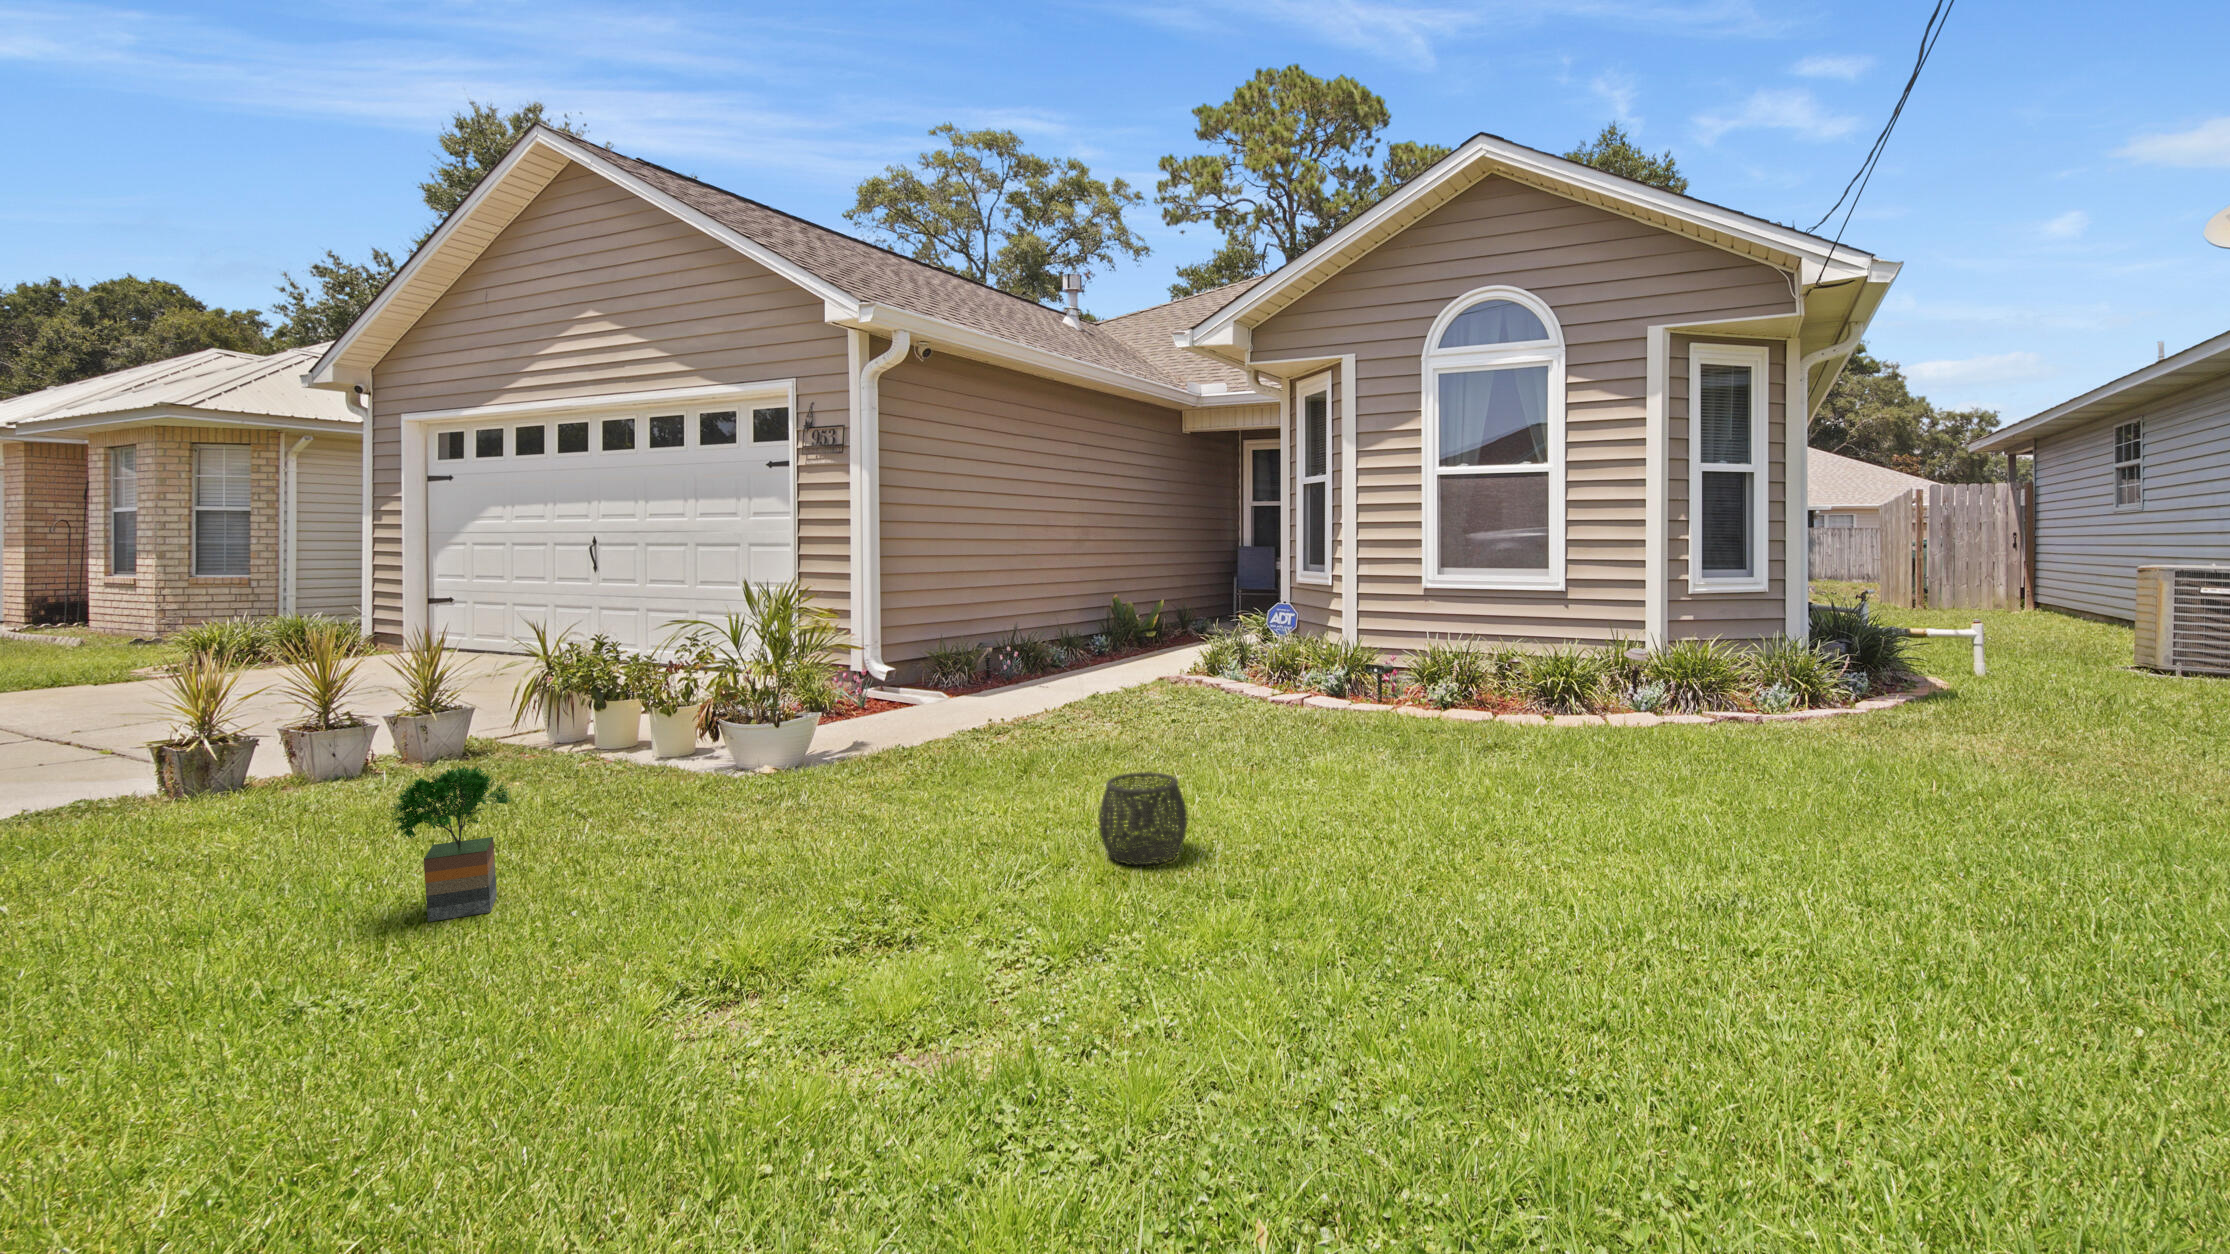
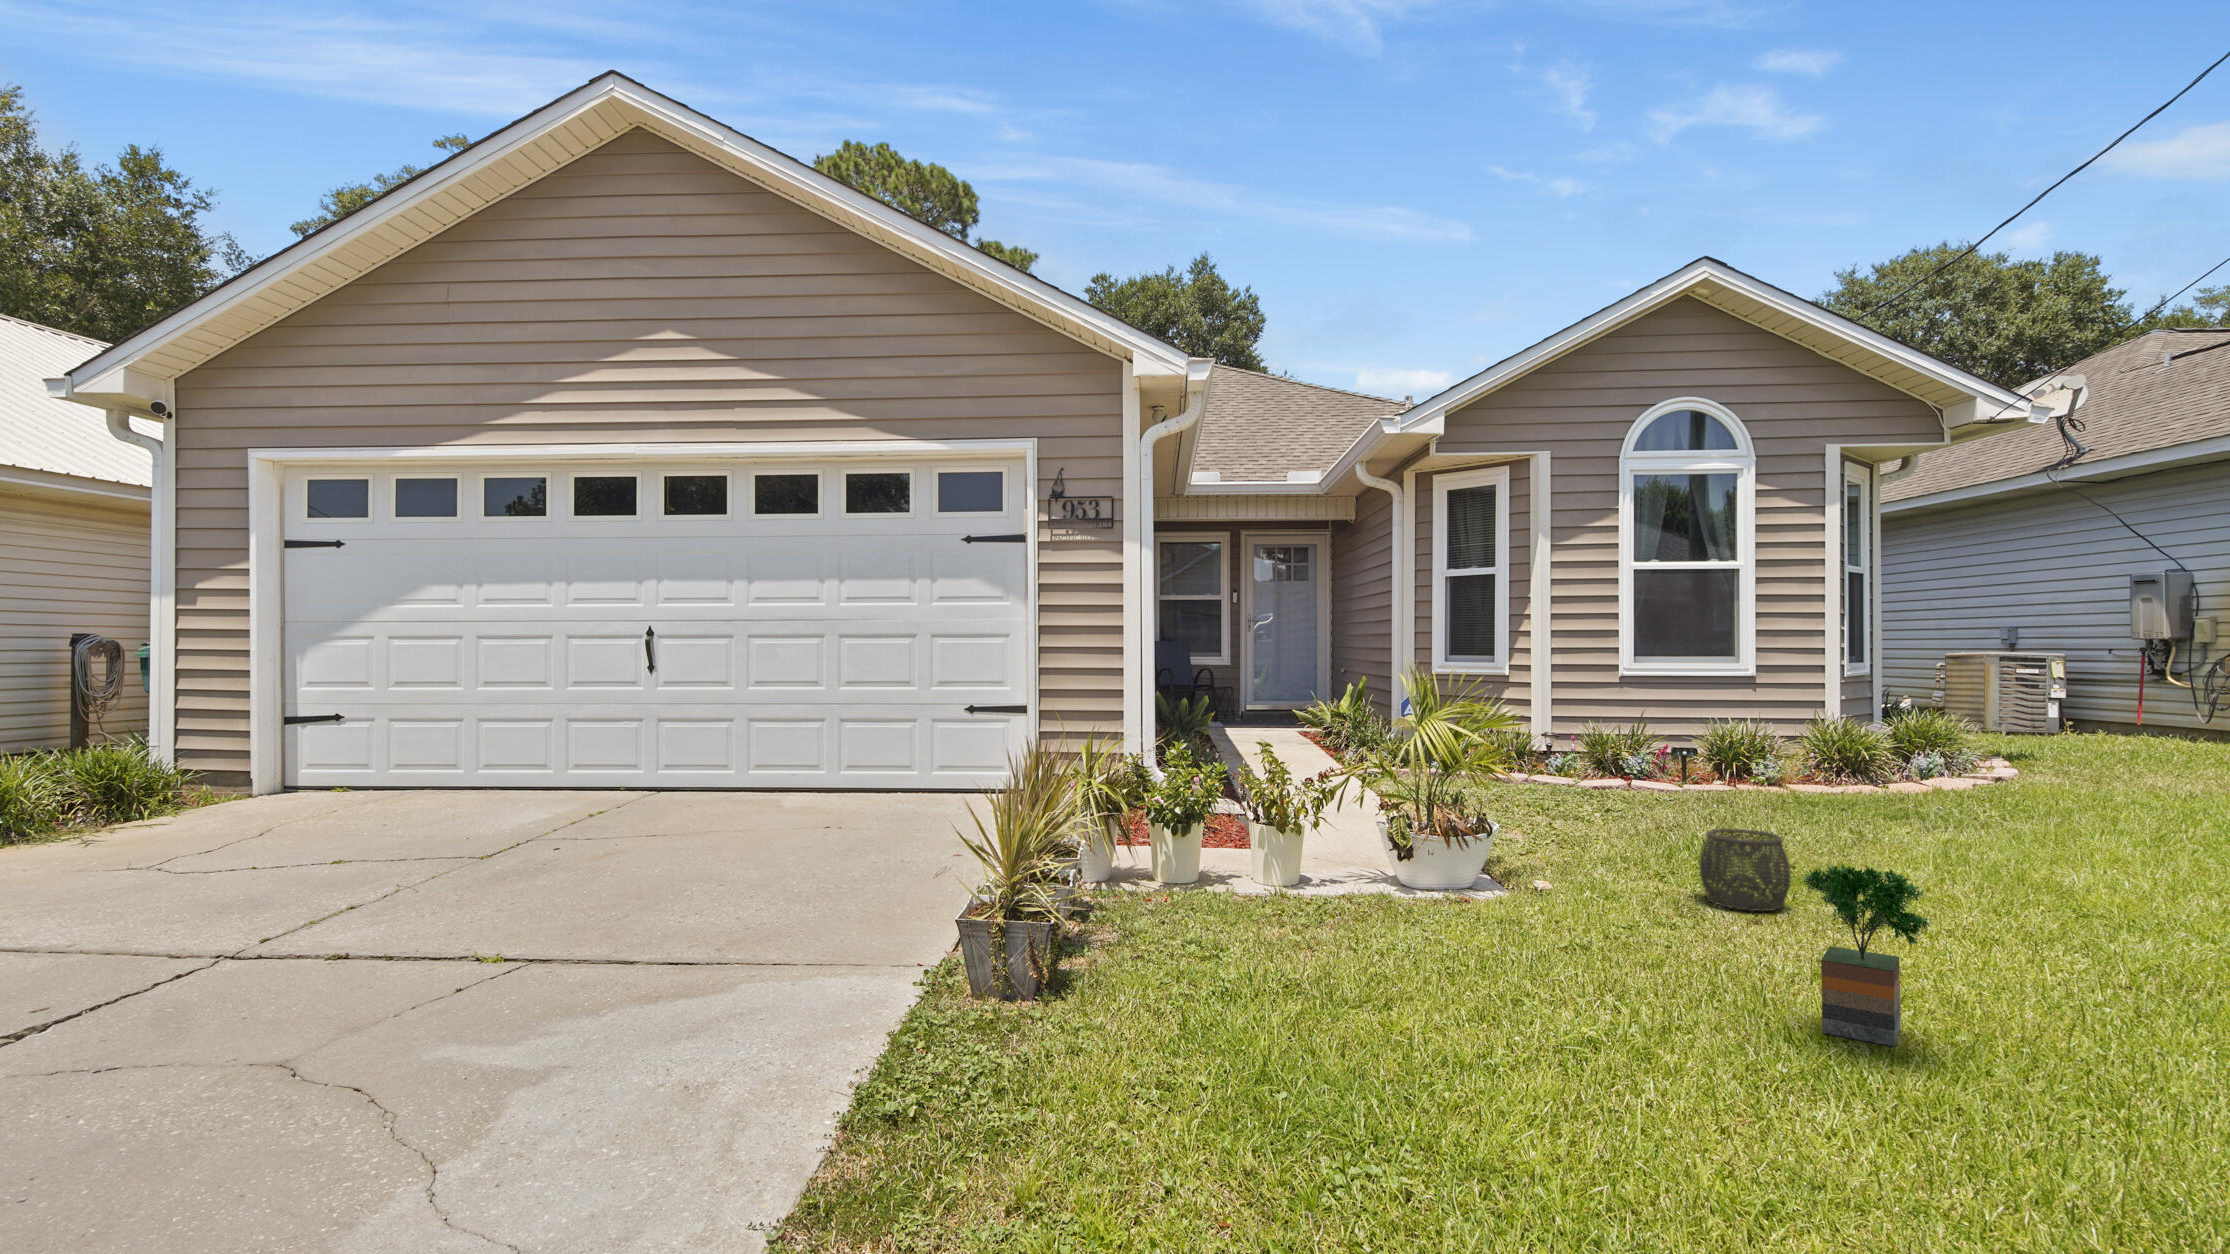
woven basket: present [1099,772,1187,865] -> present [1699,828,1791,912]

